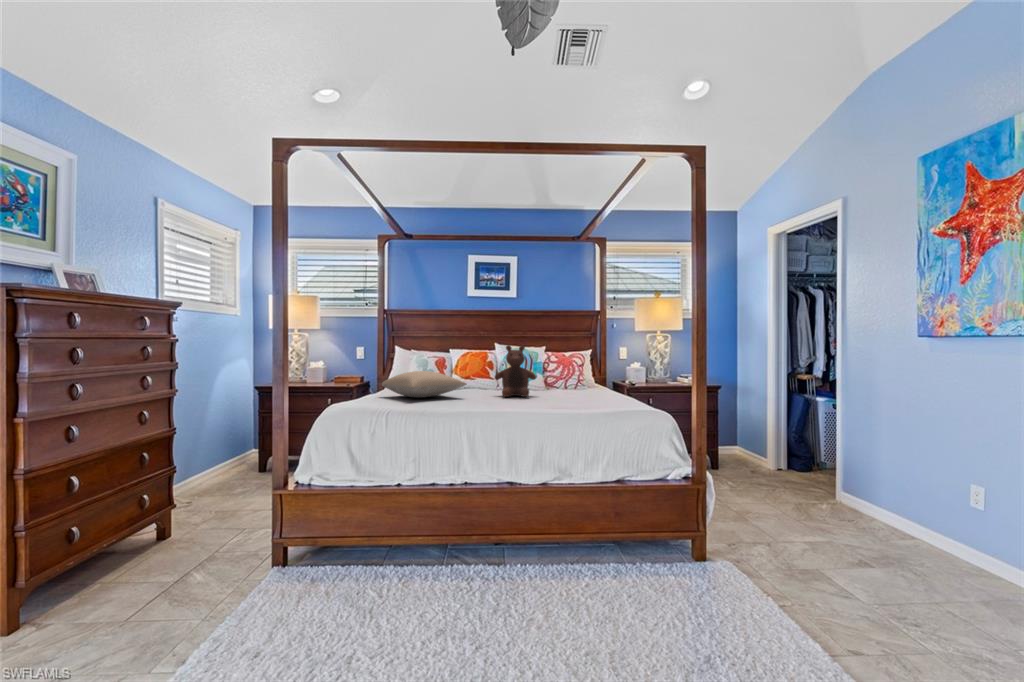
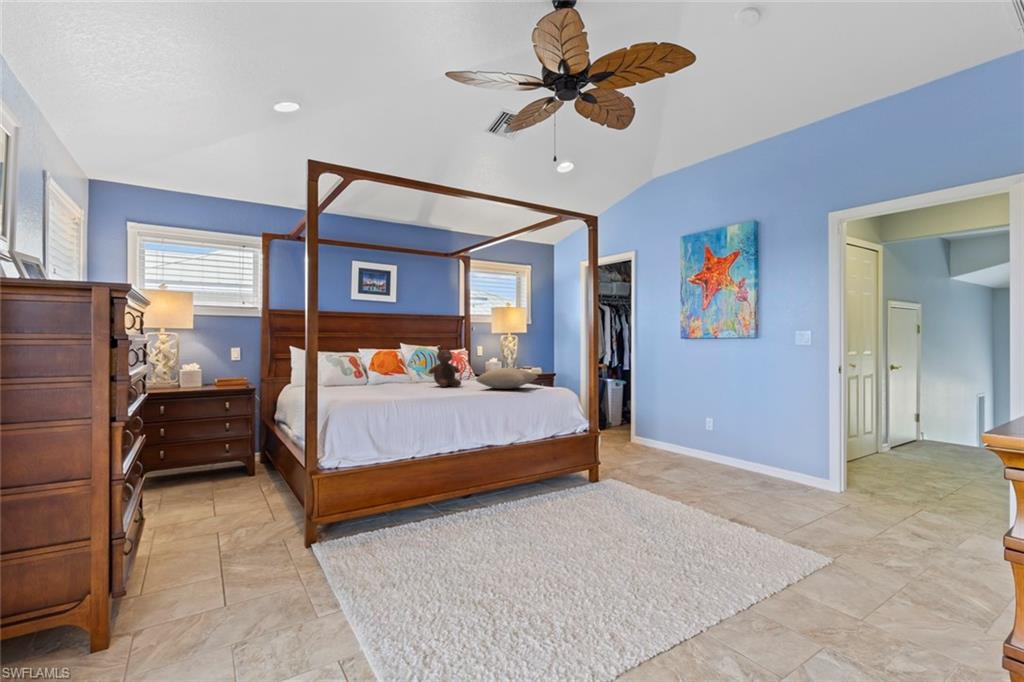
pillow: present [382,371,467,398] -> present [476,368,538,389]

